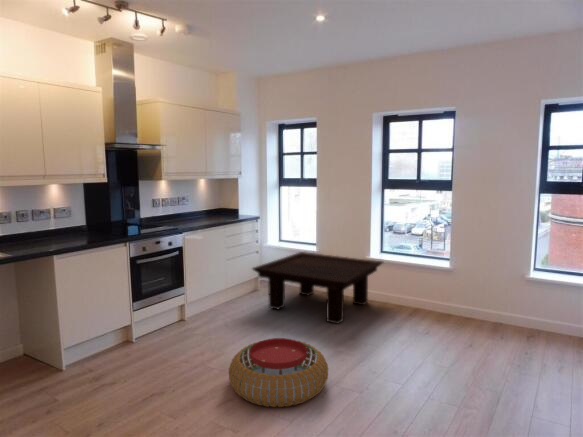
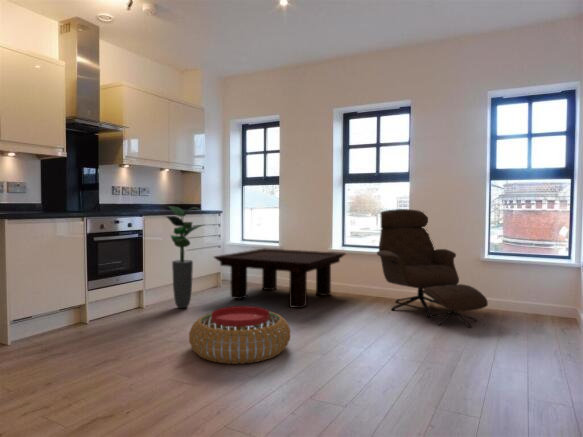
potted plant: none [202,221,244,321] -> present [167,206,202,308]
lounge chair: none [416,222,534,359] -> present [377,209,488,328]

